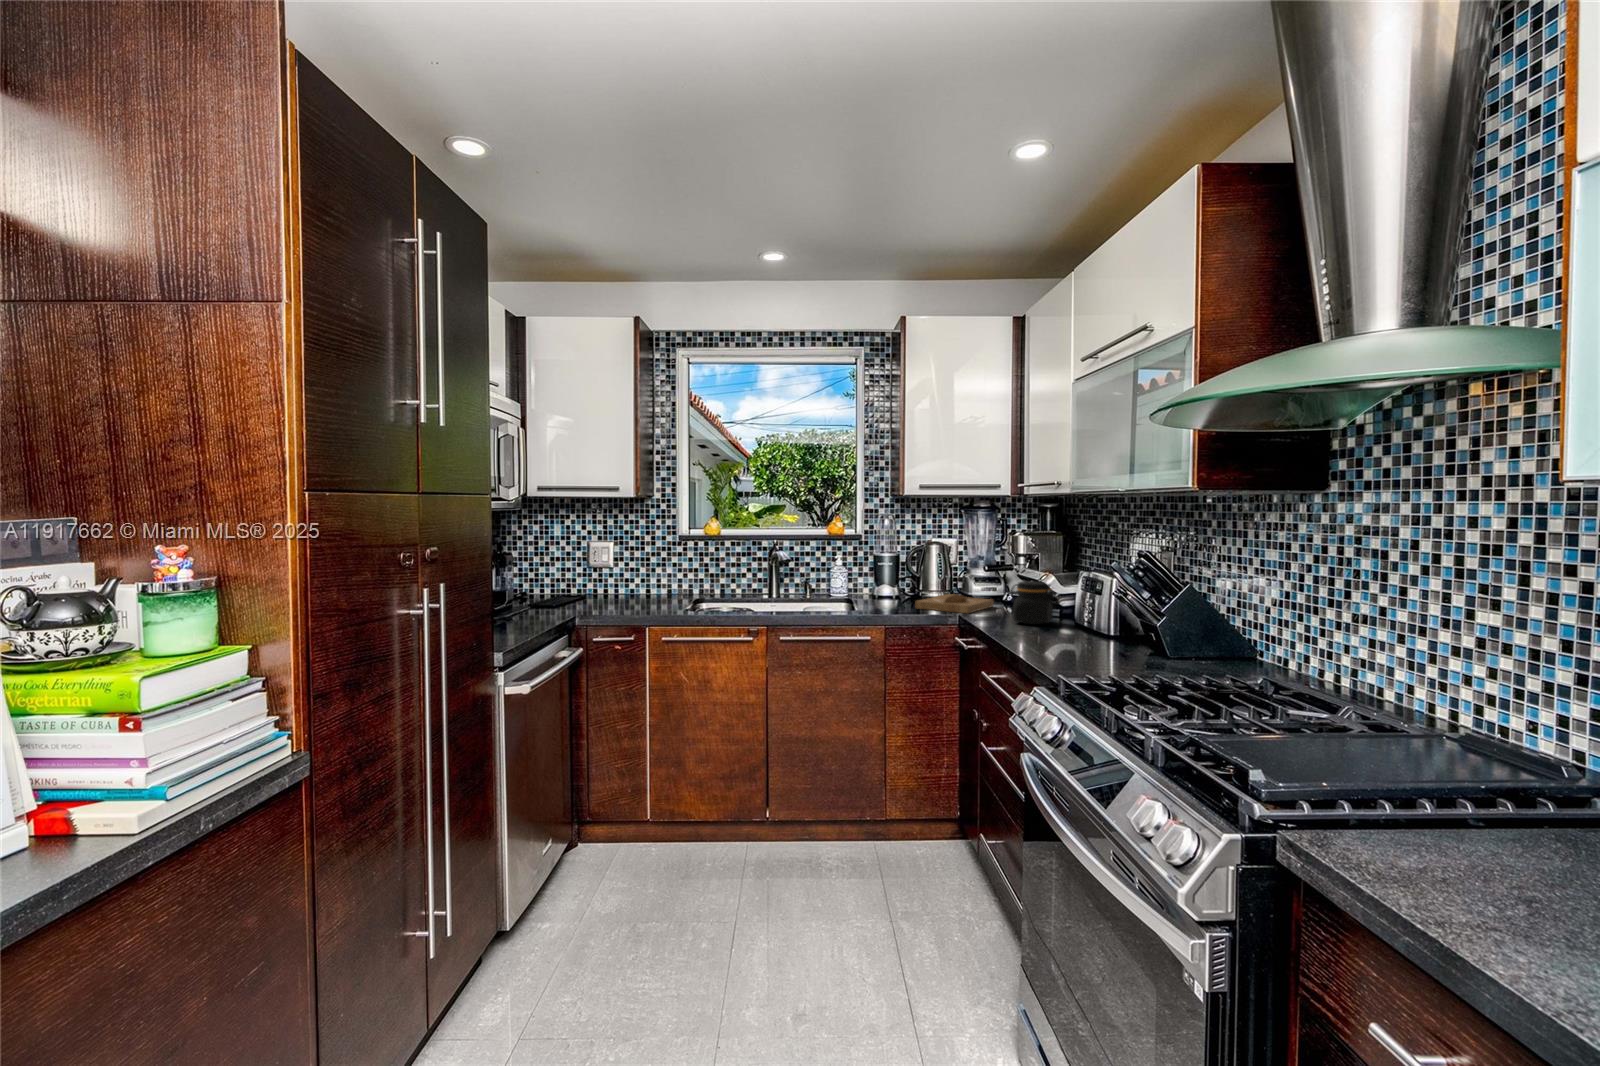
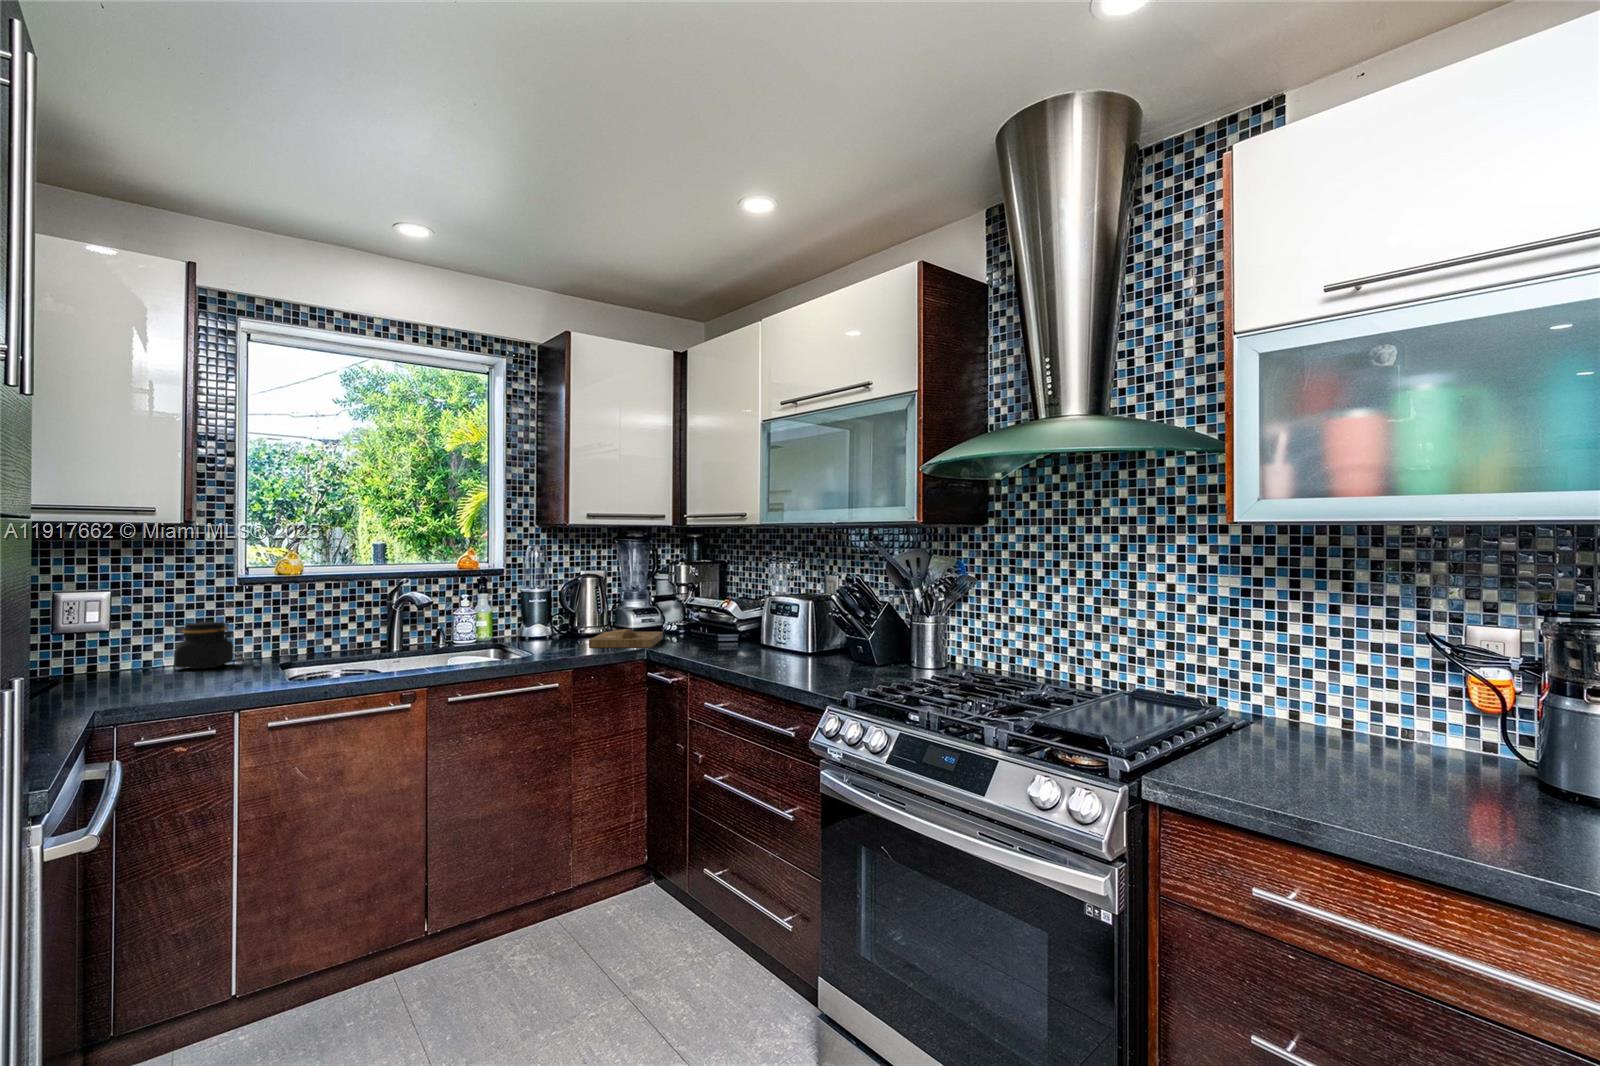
jar: present [1009,581,1054,624] -> present [174,621,234,669]

